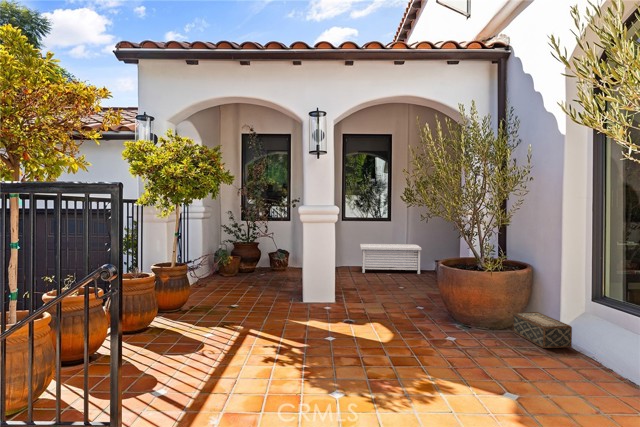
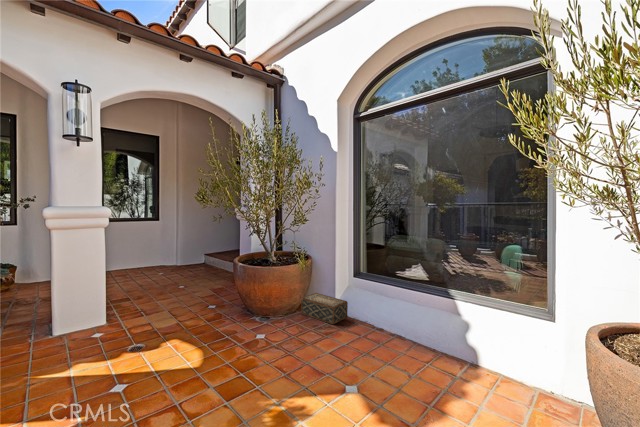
storage bench: present [360,244,422,274] -> none [121,241,191,276]

